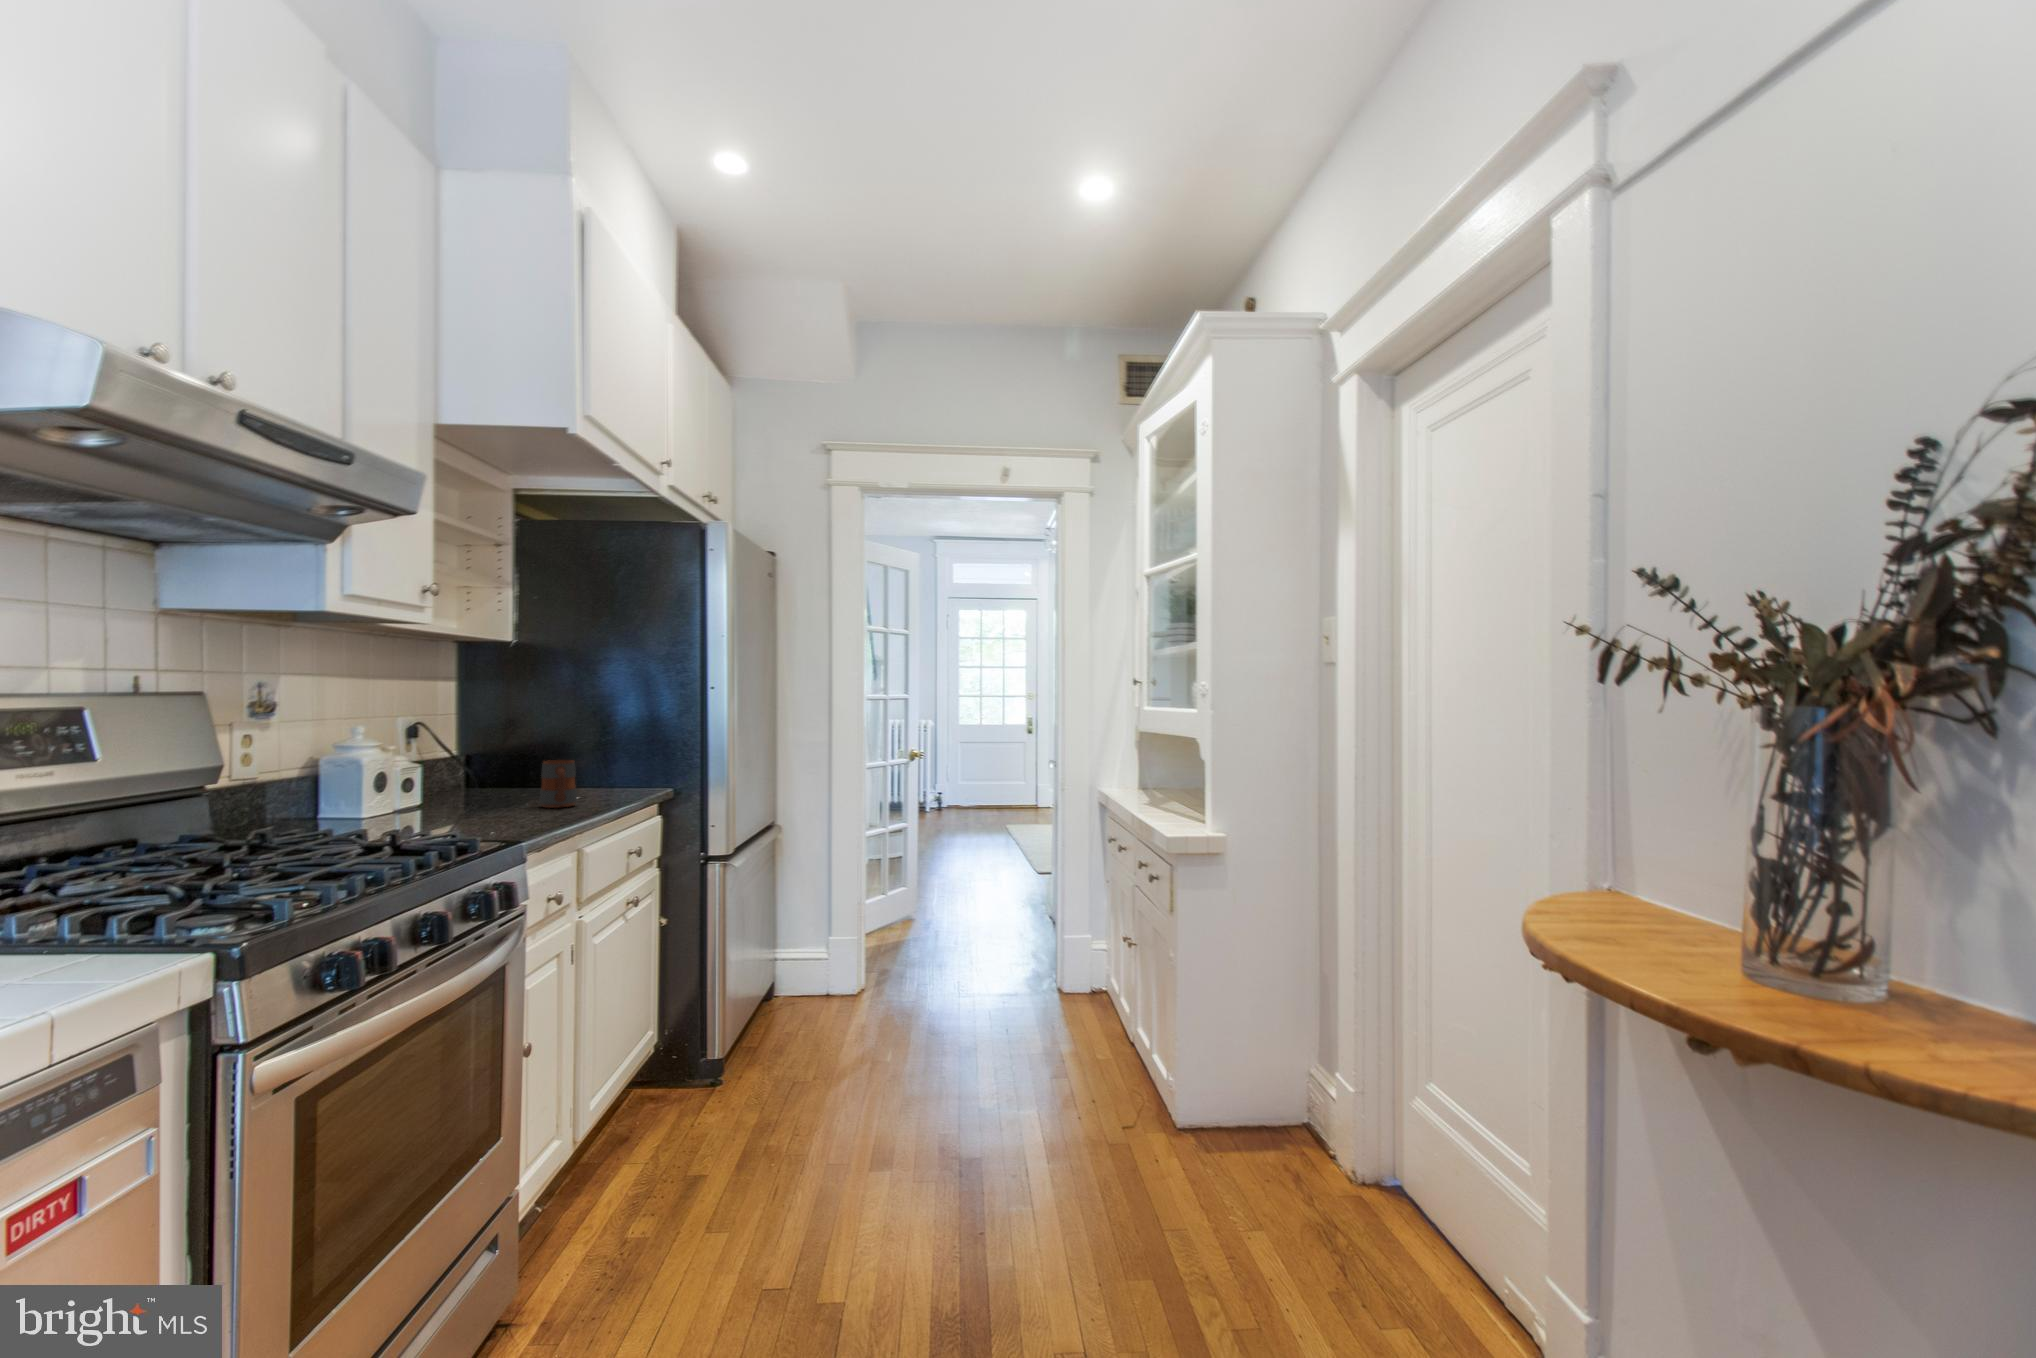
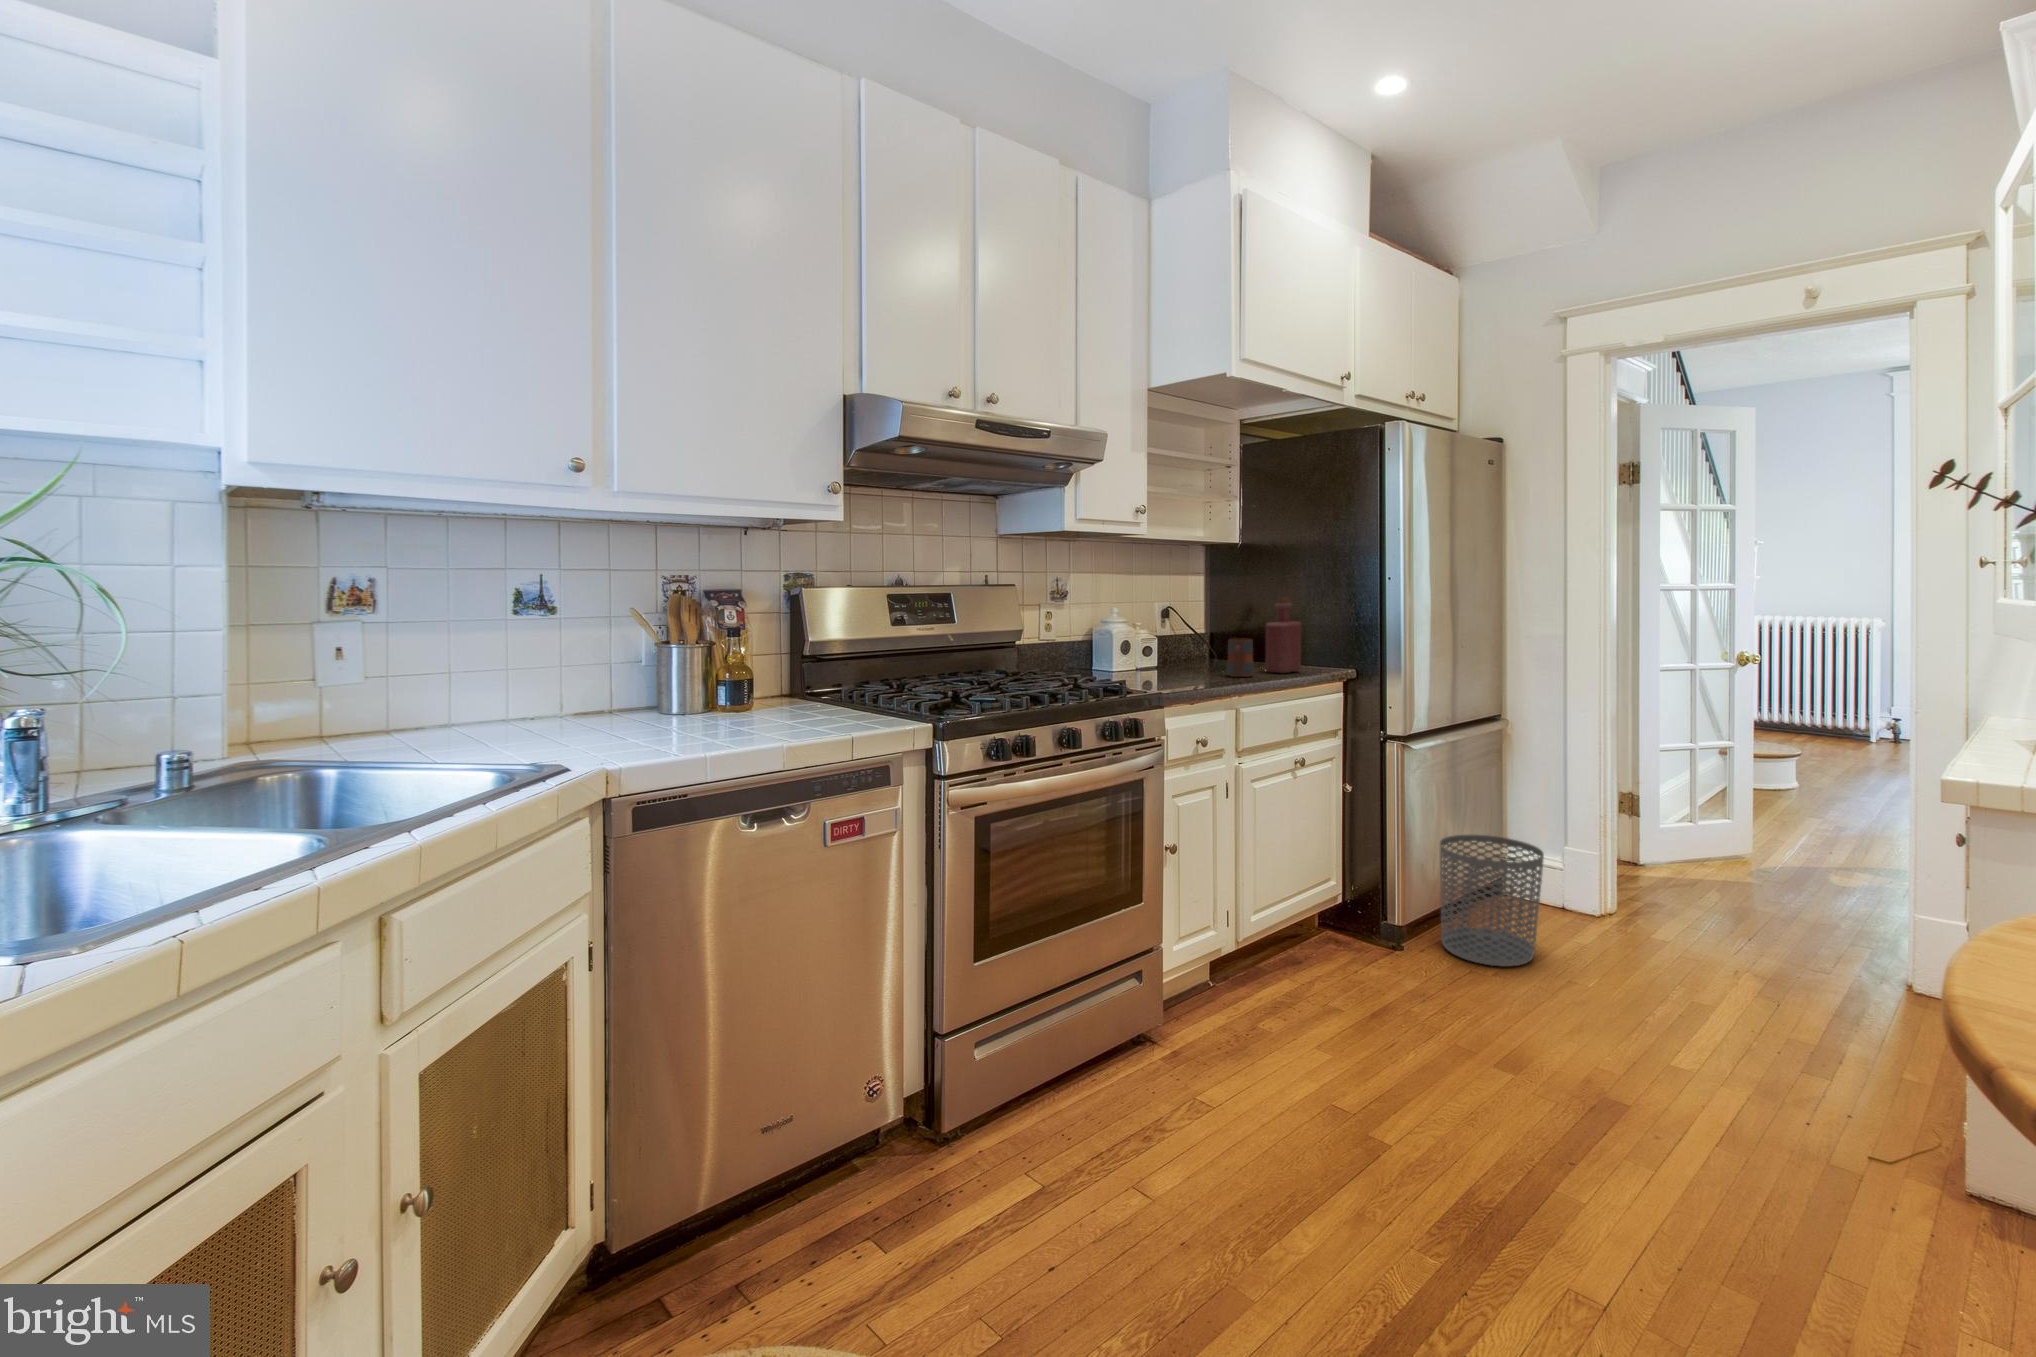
bottle: none [575,709,615,799] -> present [1265,597,1302,673]
waste bin: none [753,937,845,1070] -> present [1440,835,1544,967]

